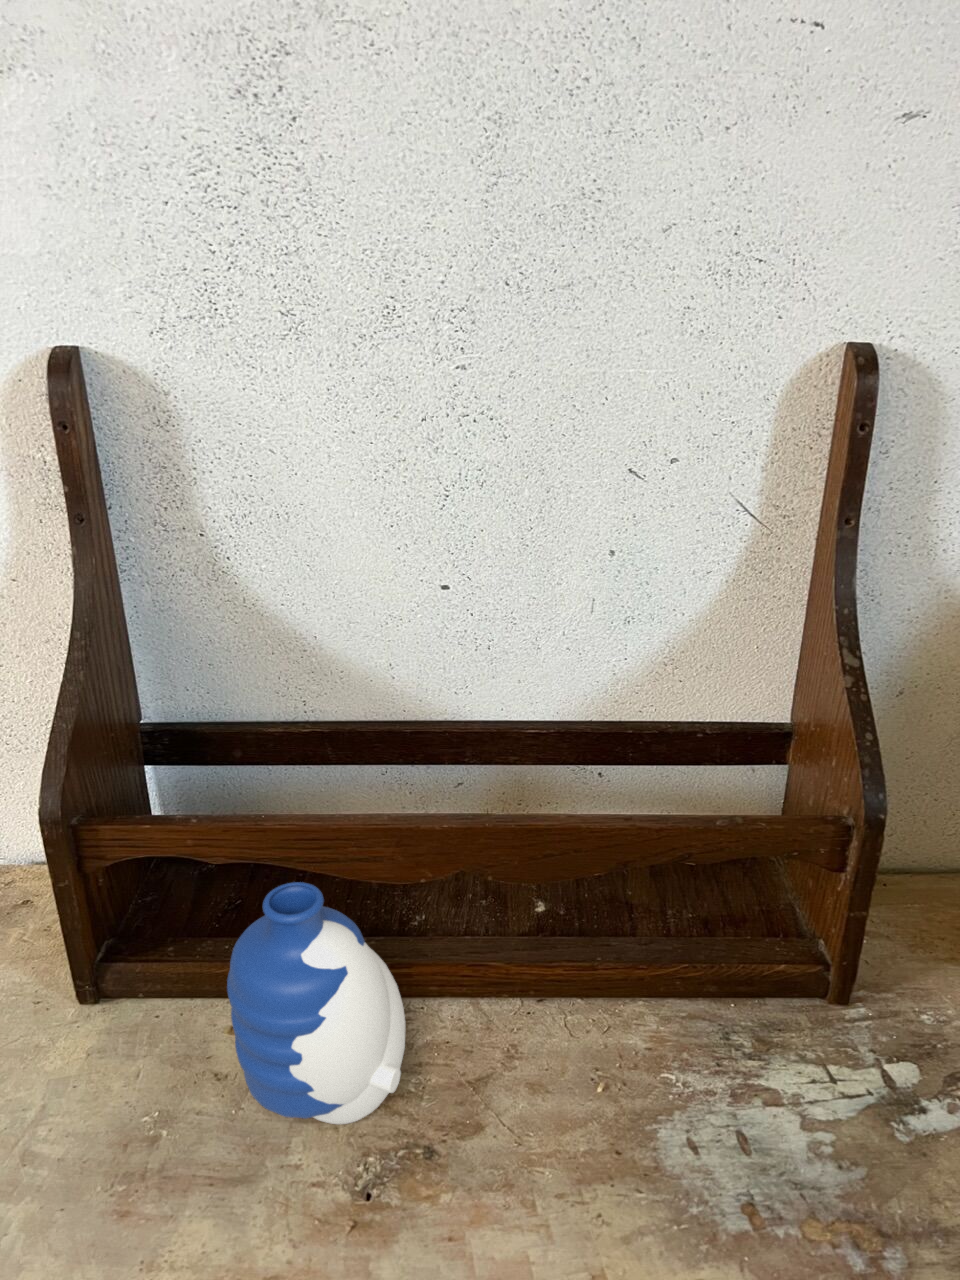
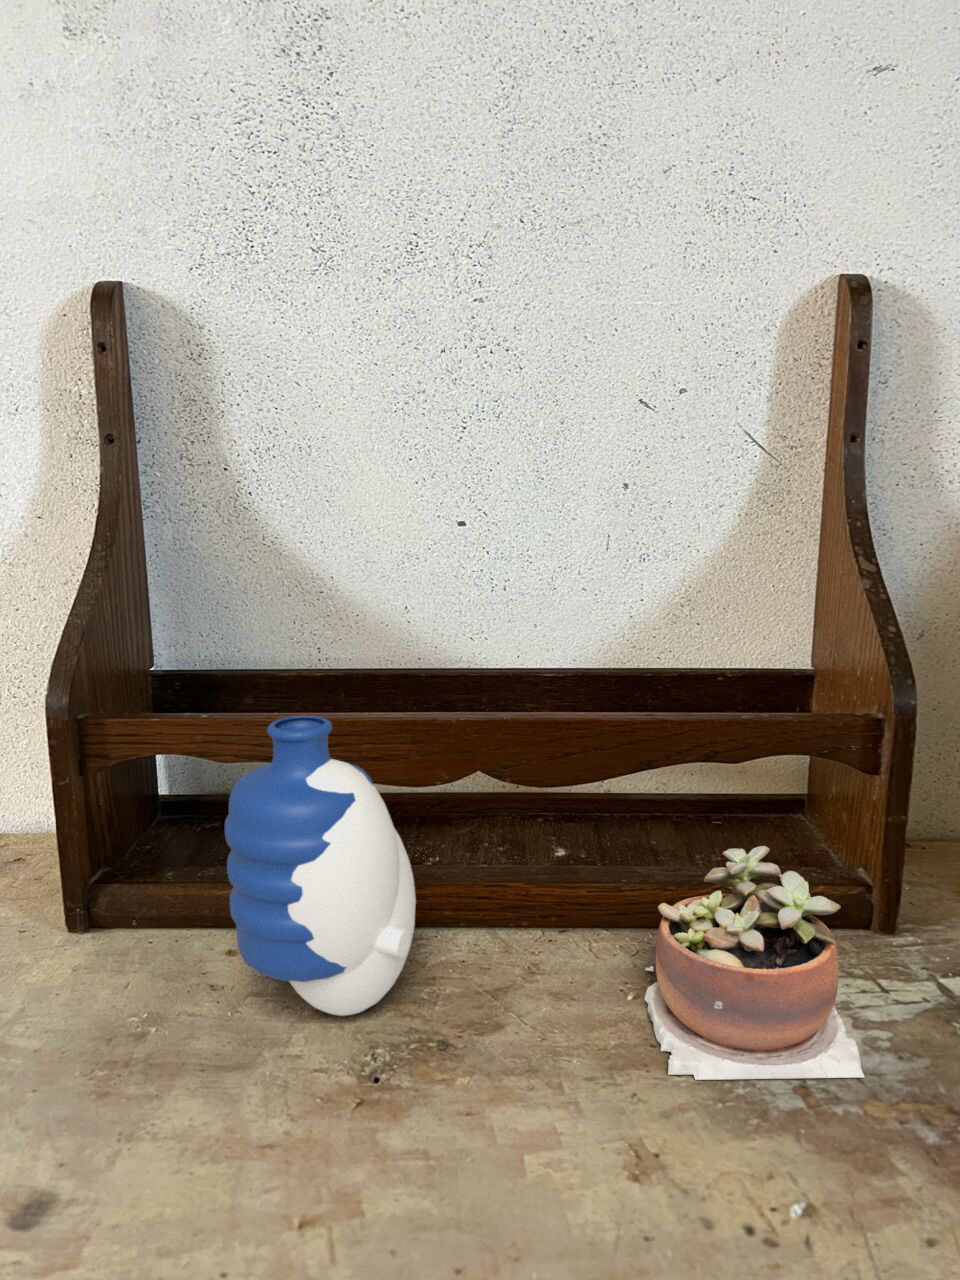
succulent plant: none [613,965,802,1196] -> present [644,846,865,1080]

